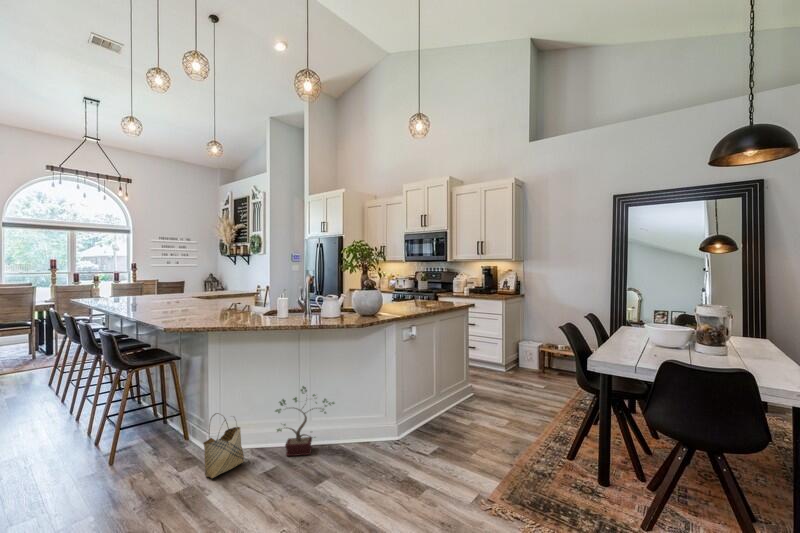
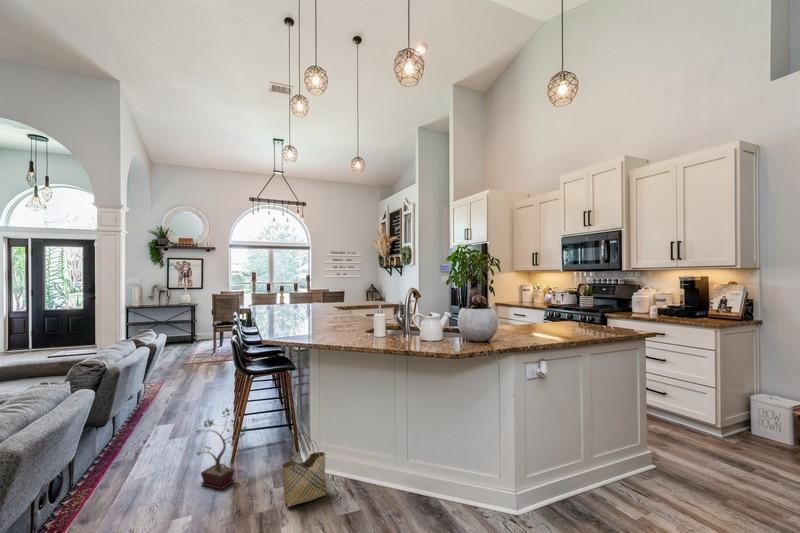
potted plant: present [275,386,334,456] -> present [196,408,246,489]

